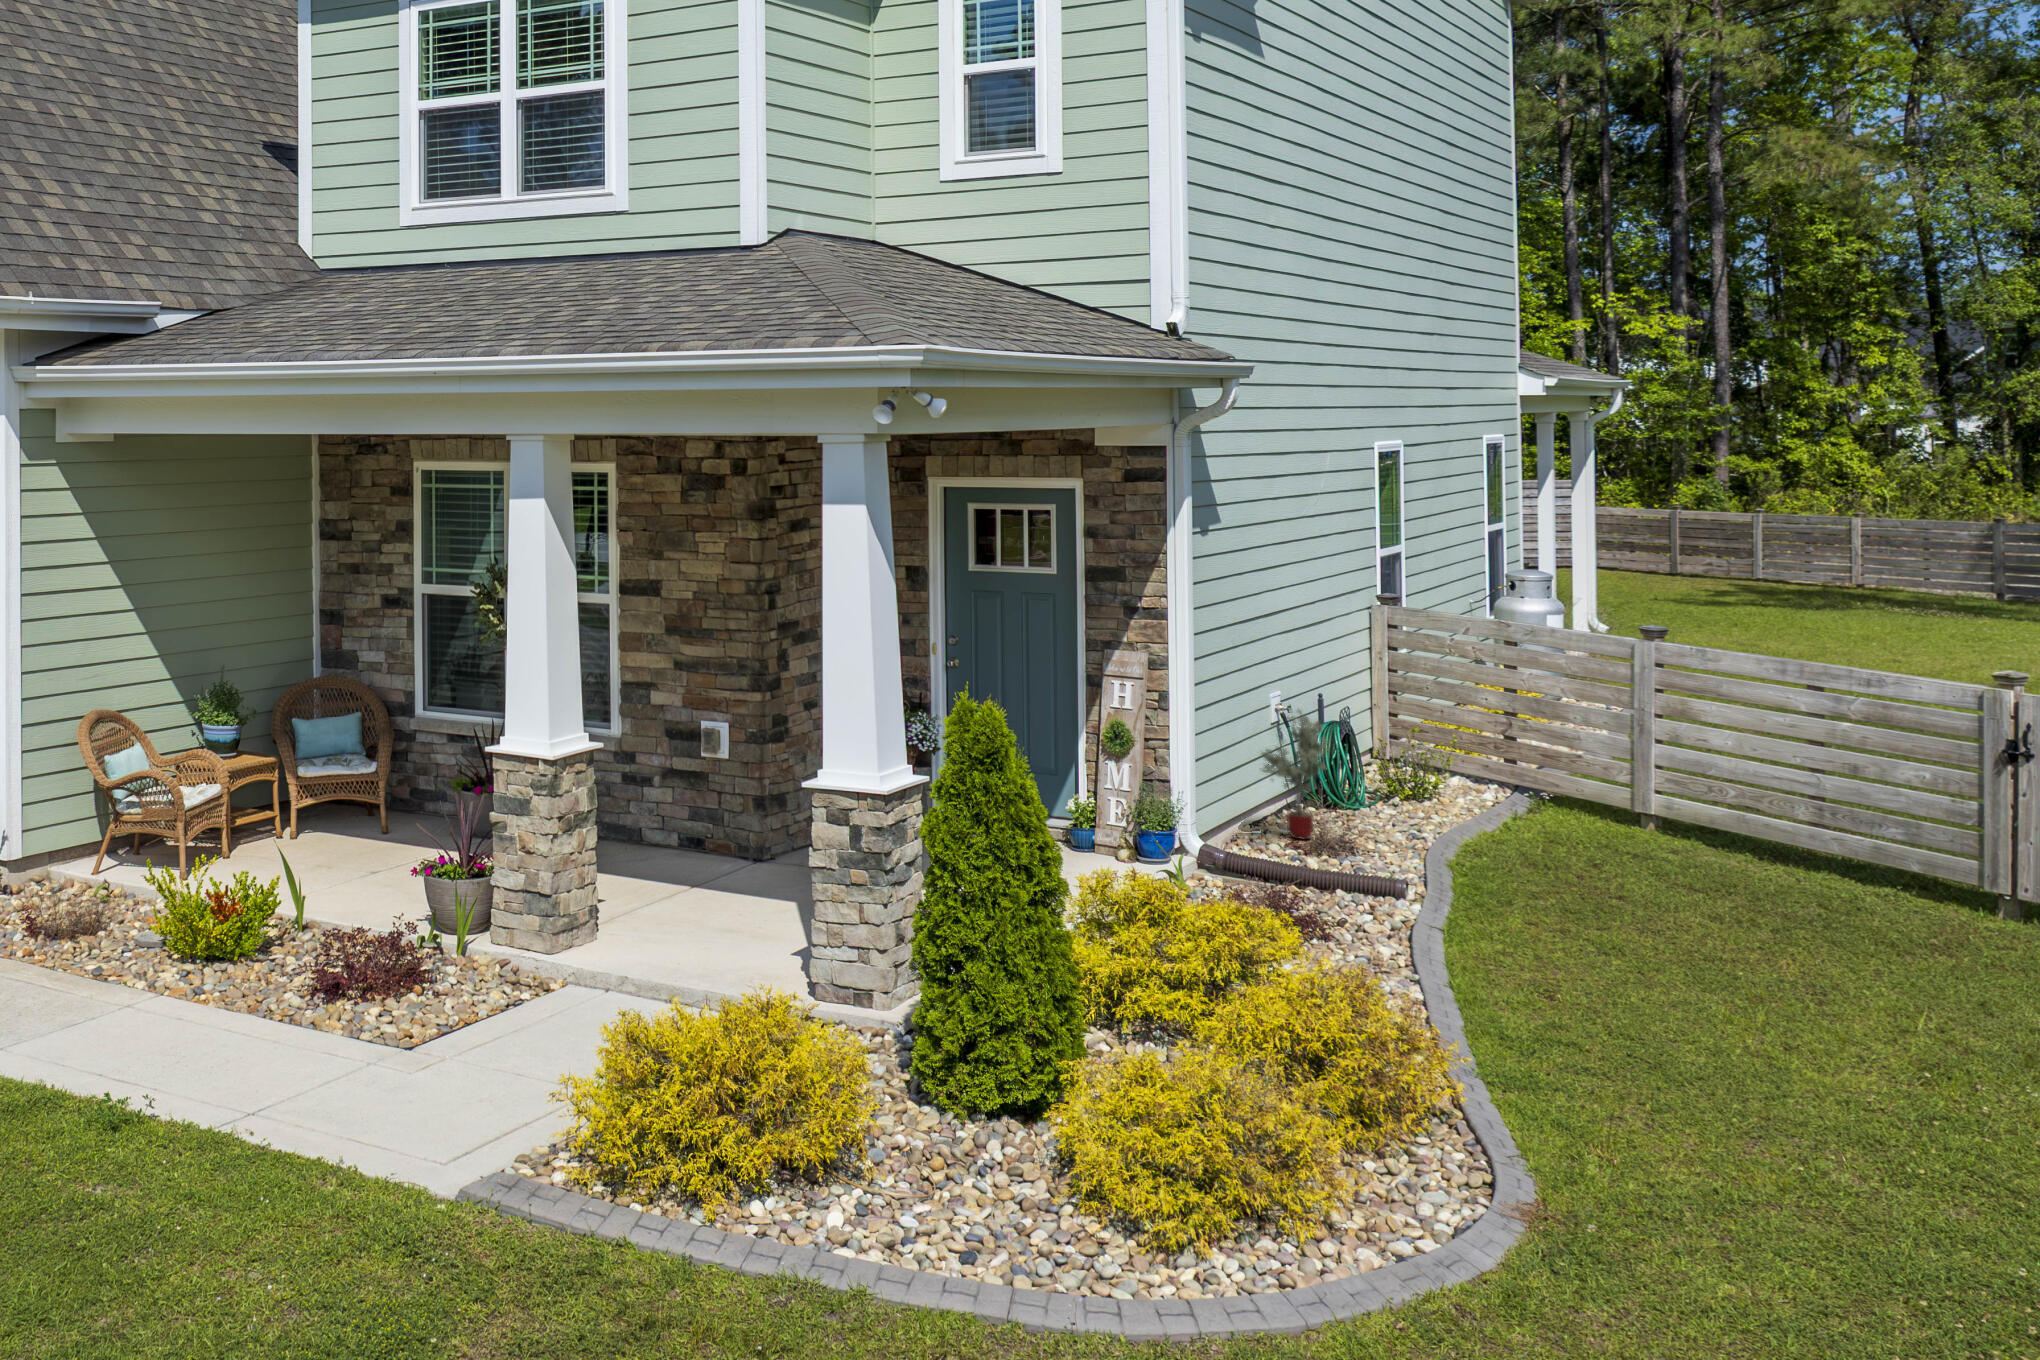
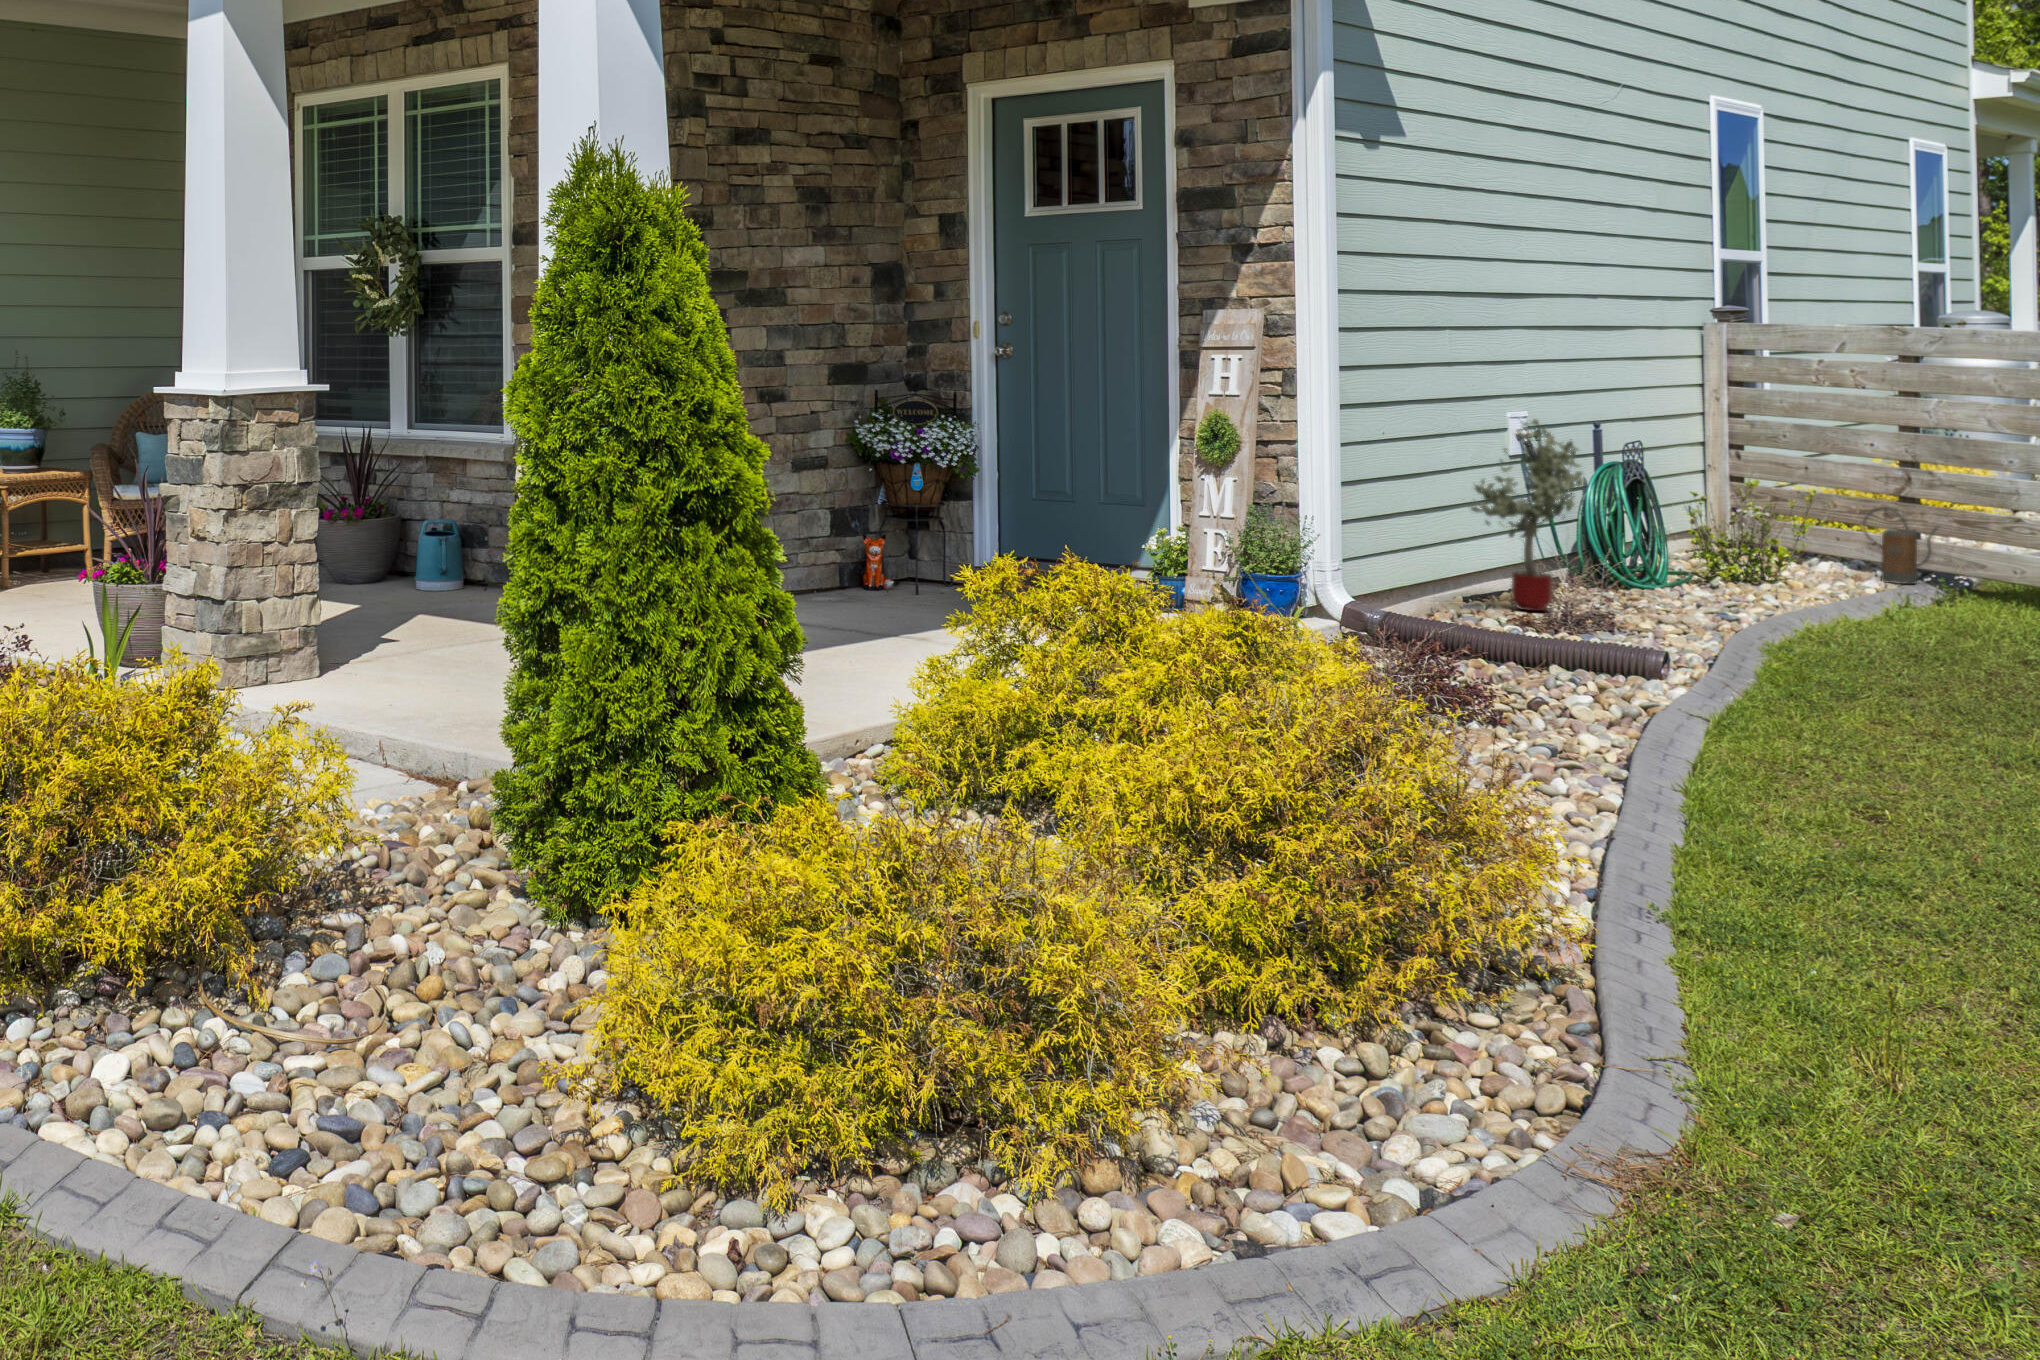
watering can: none [1482,748,1531,802] -> present [1862,507,1938,584]

